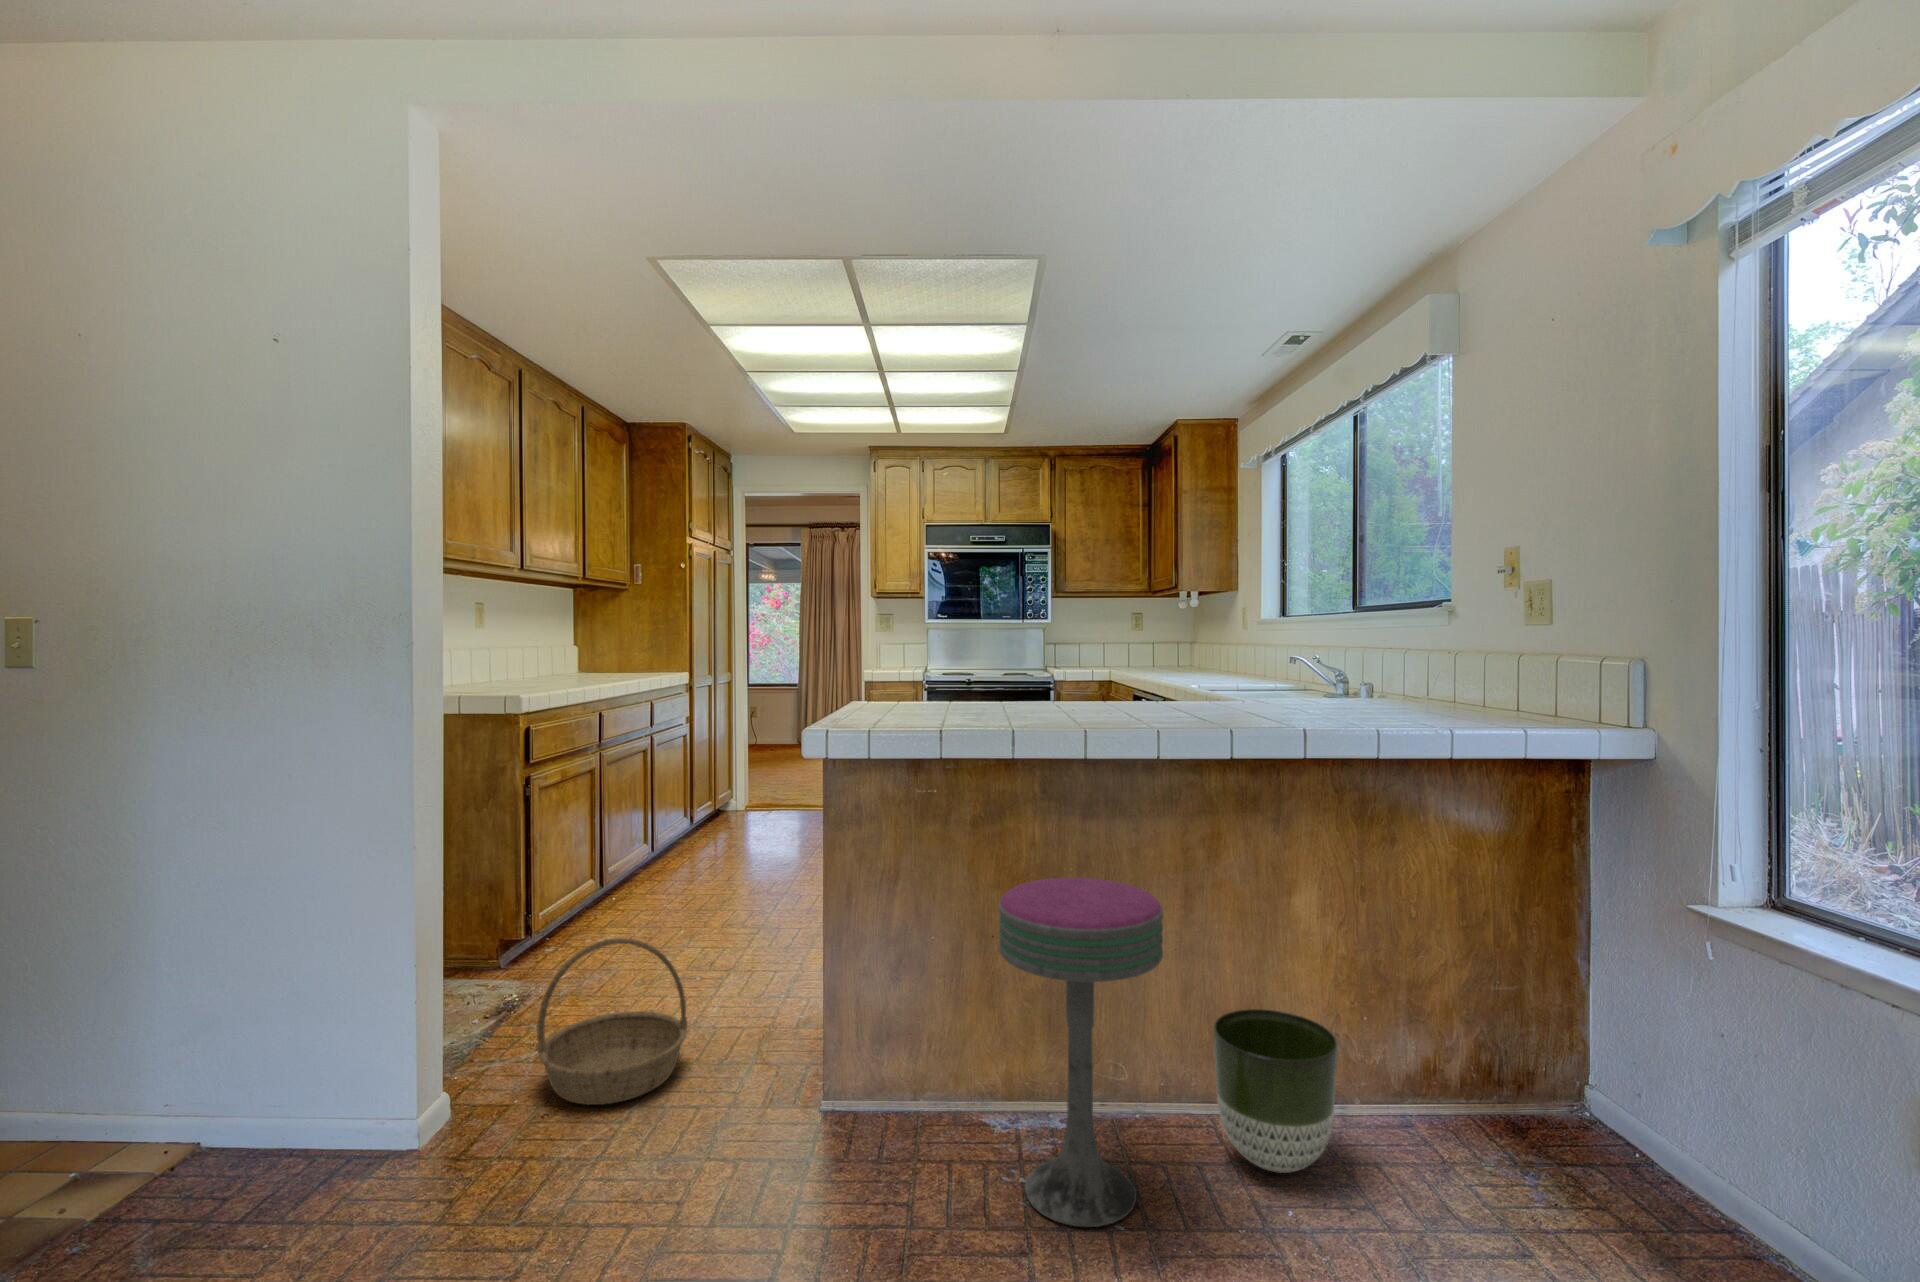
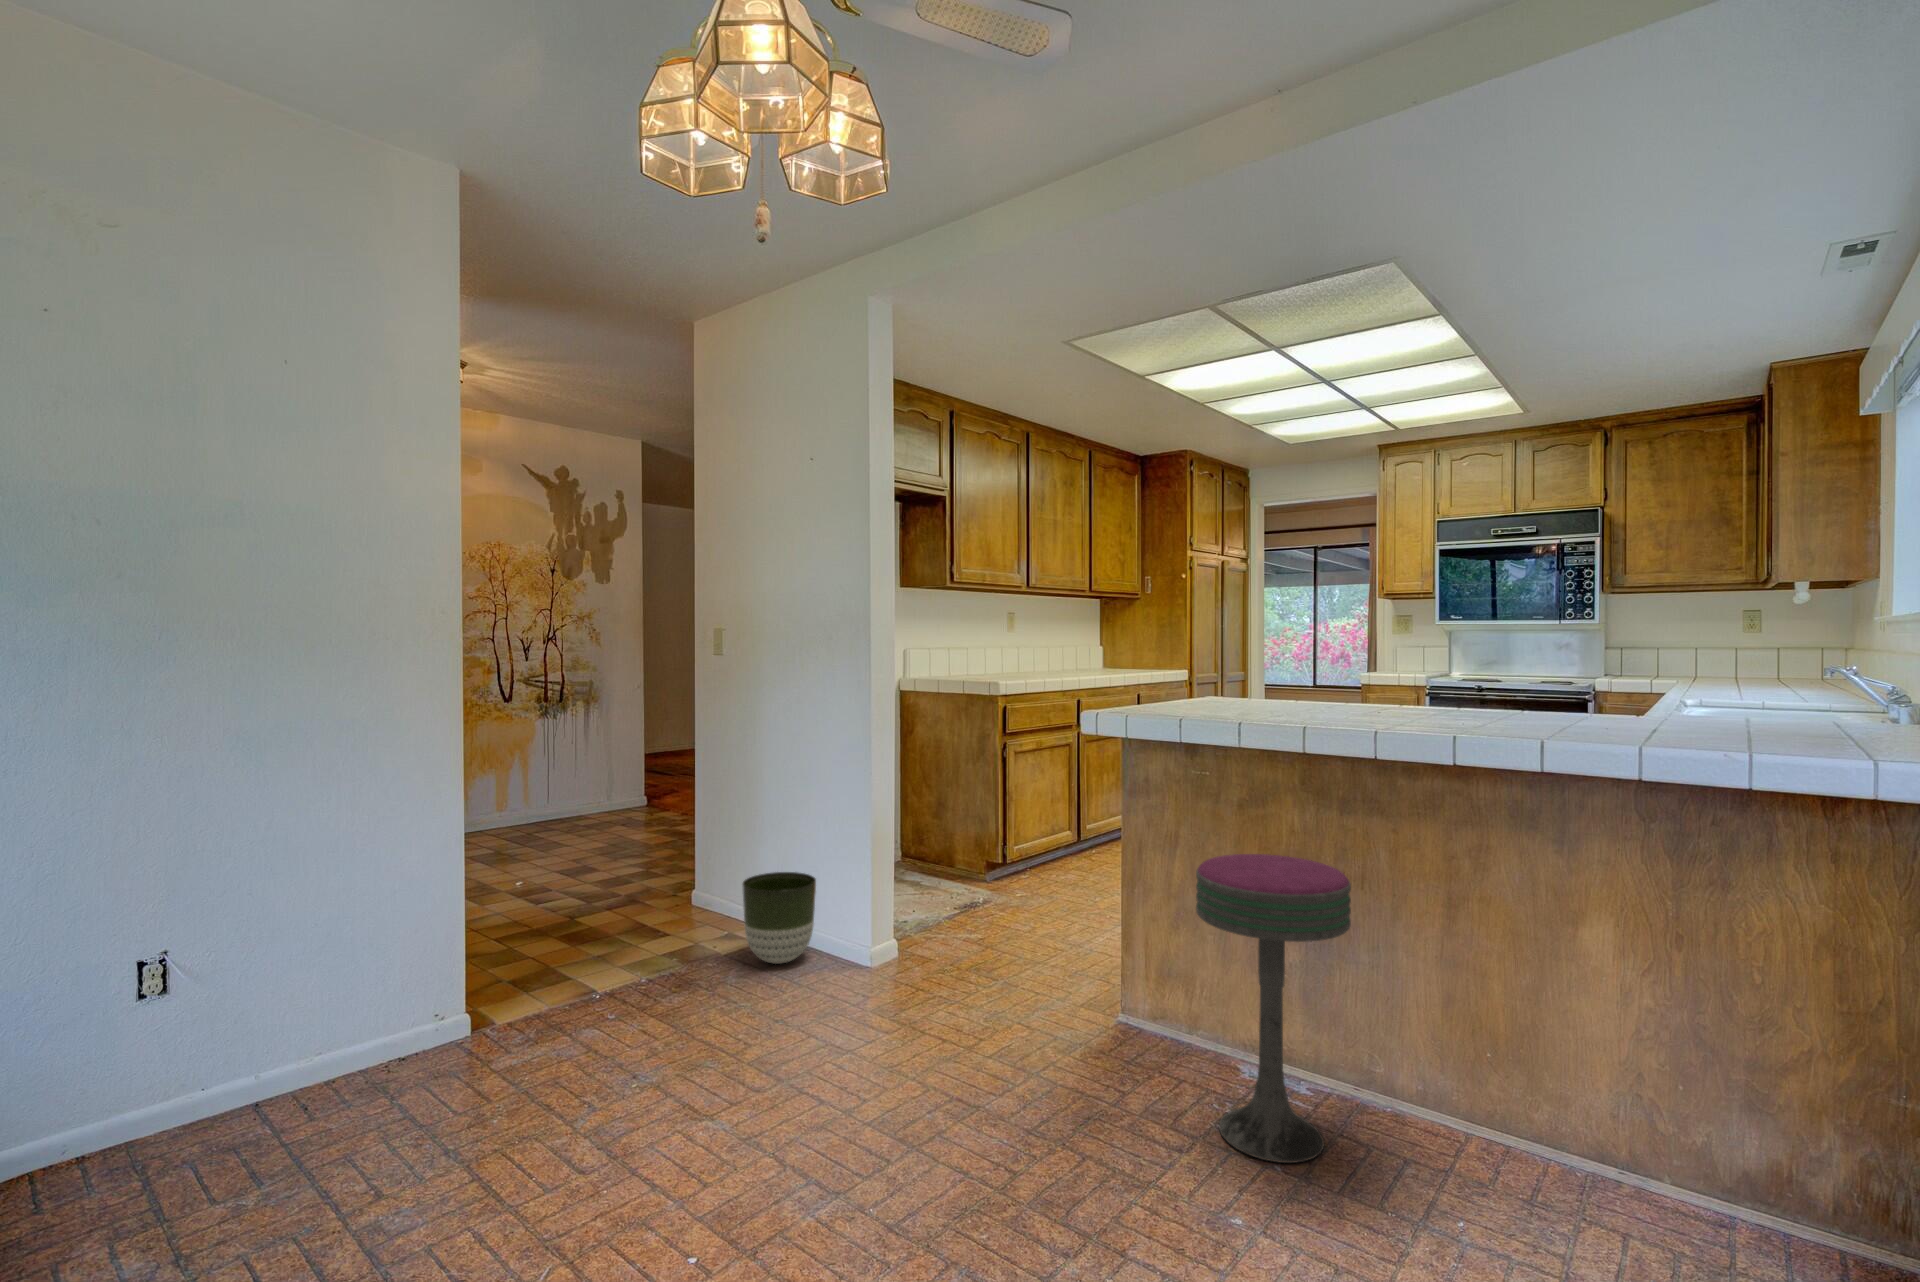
basket: present [537,938,687,1105] -> none [950,859,1052,976]
planter: present [1213,1009,1338,1173] -> present [742,872,816,964]

